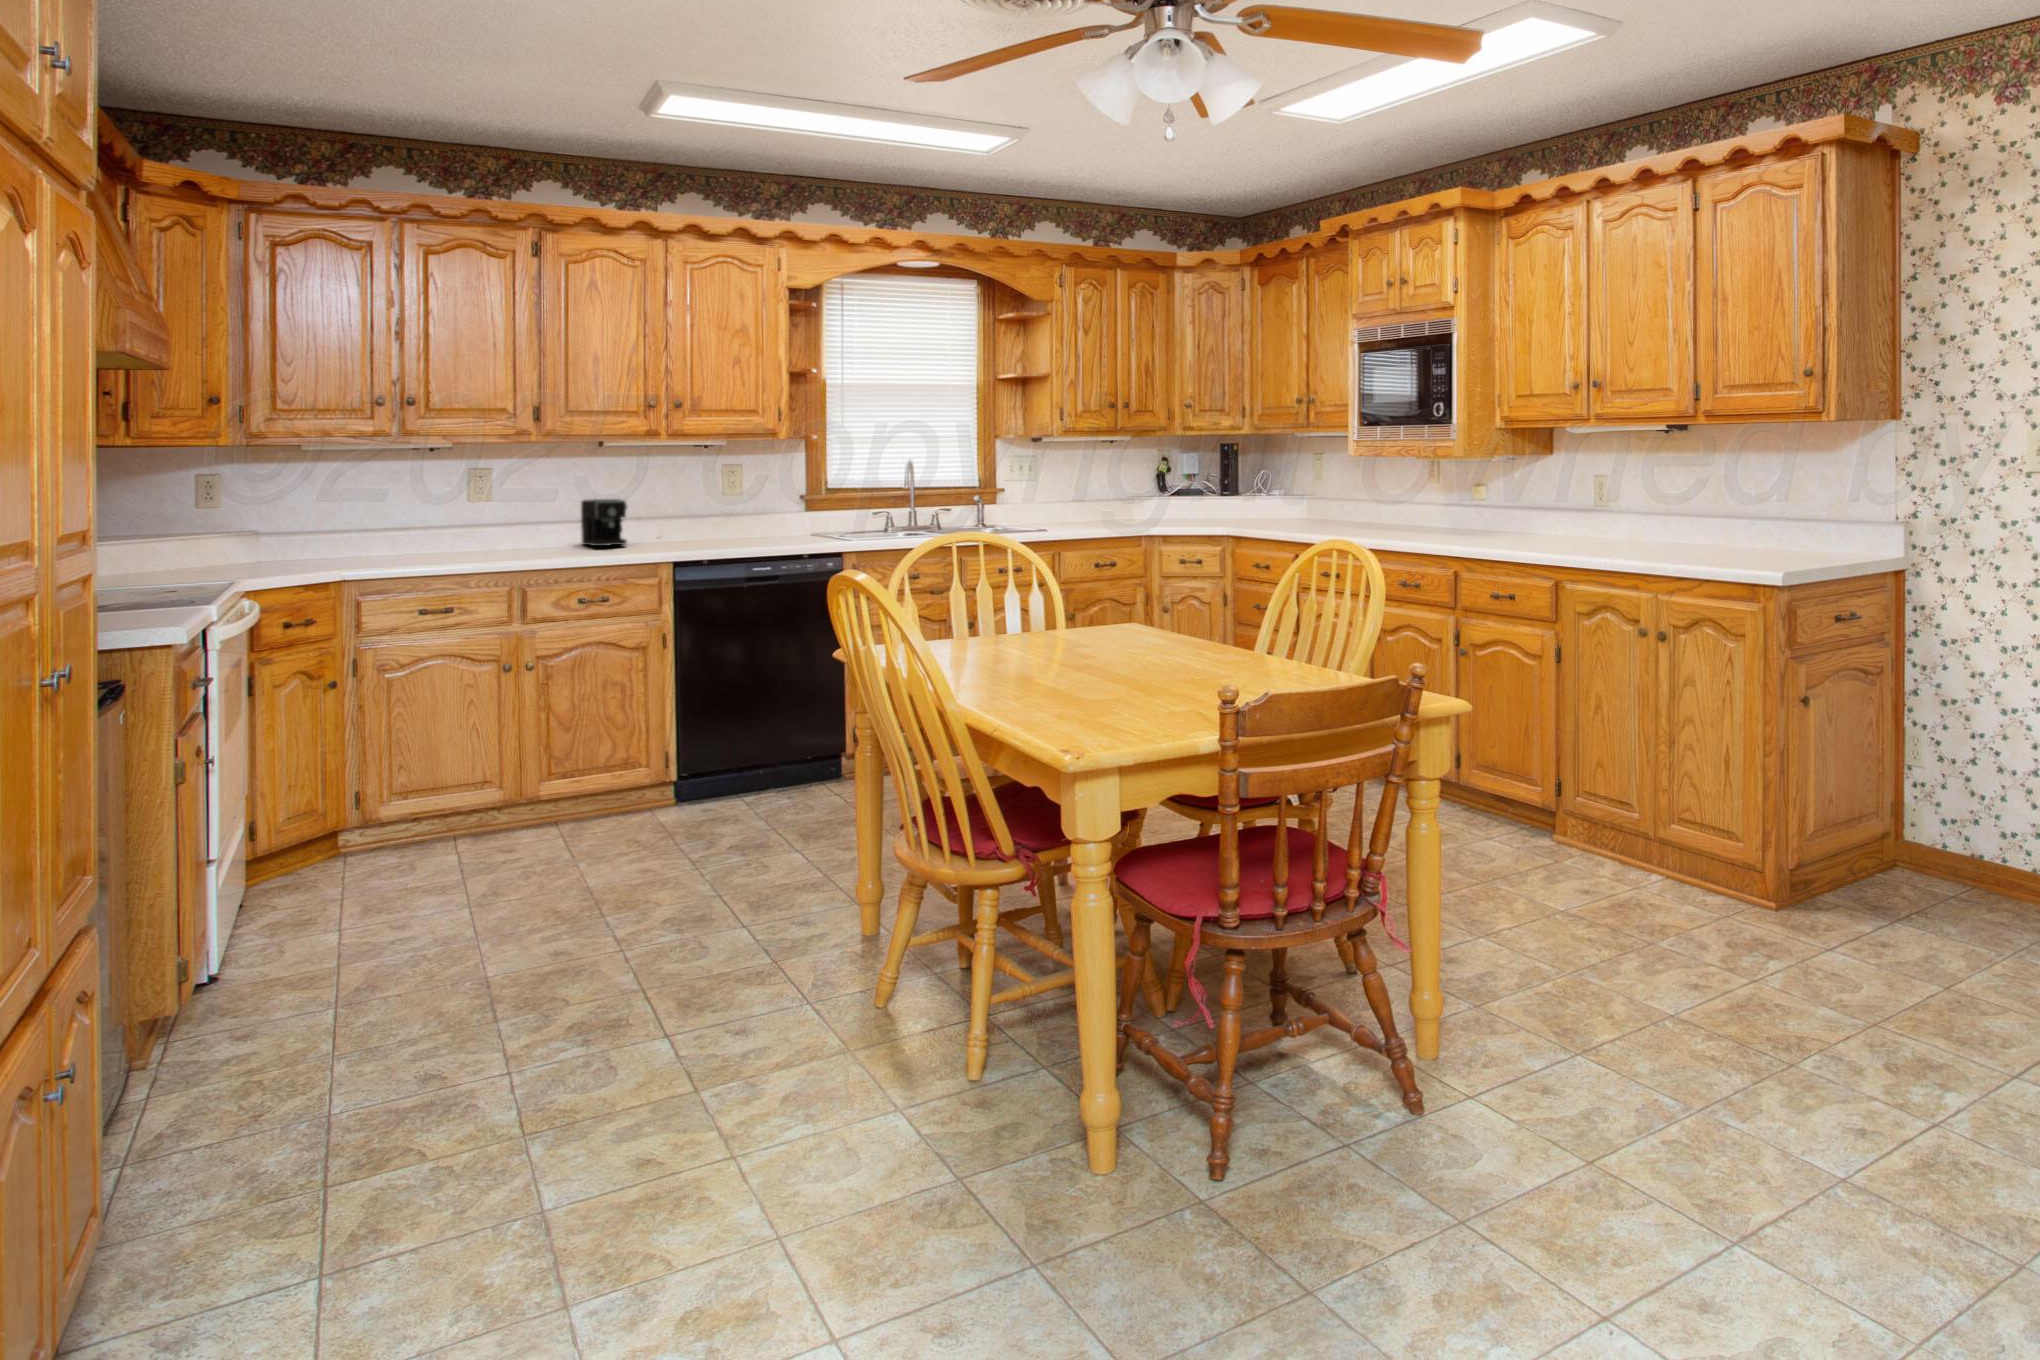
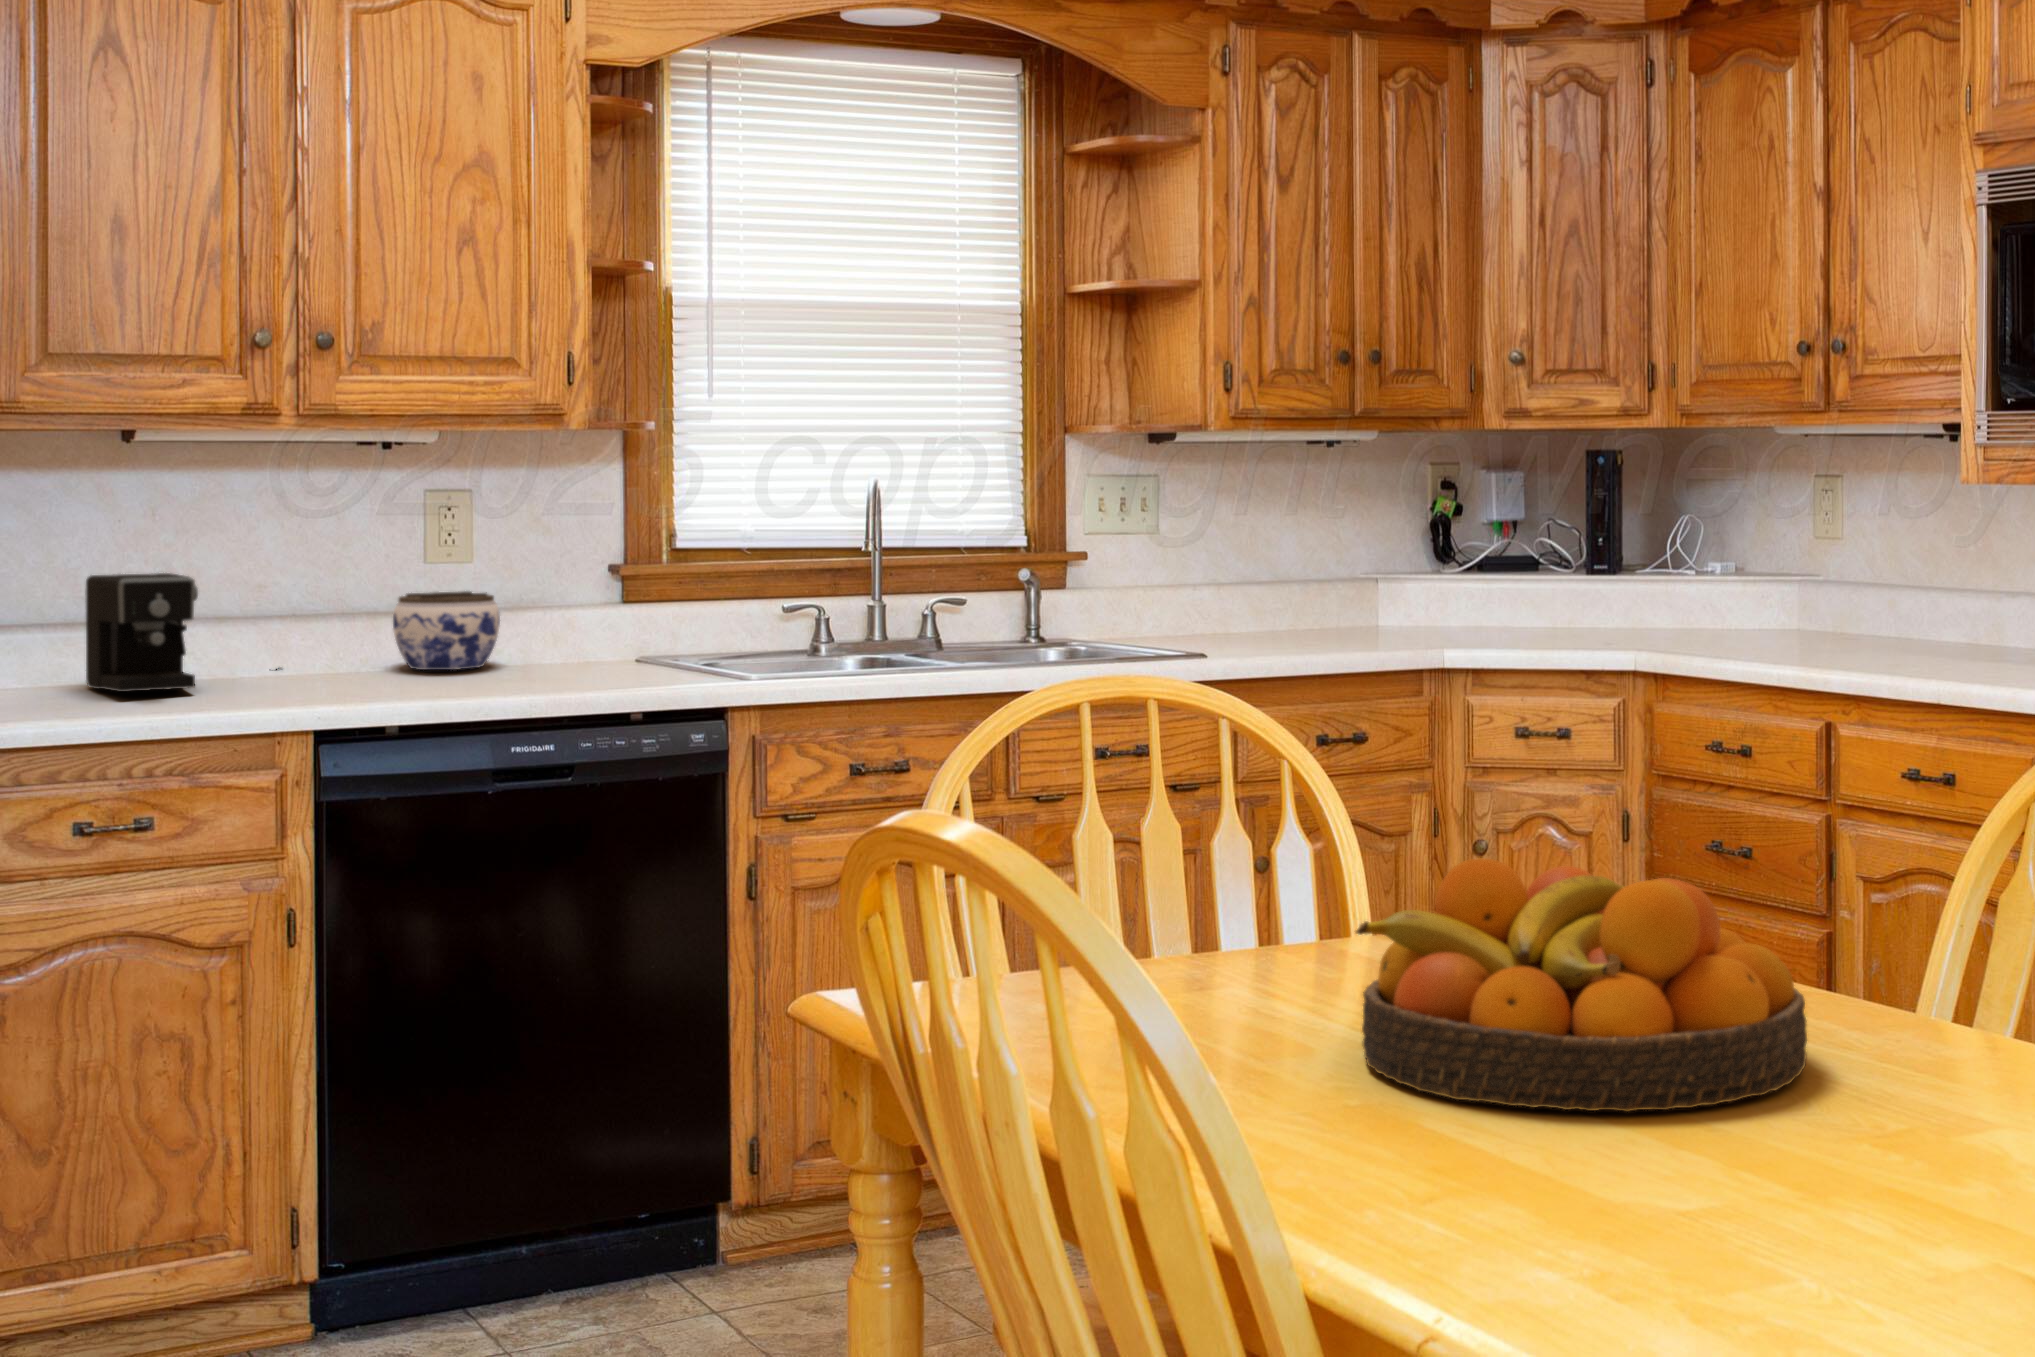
jar: none [707,506,751,537] -> present [393,591,500,670]
fruit bowl: none [1031,590,1182,666] -> present [1356,858,1807,1111]

